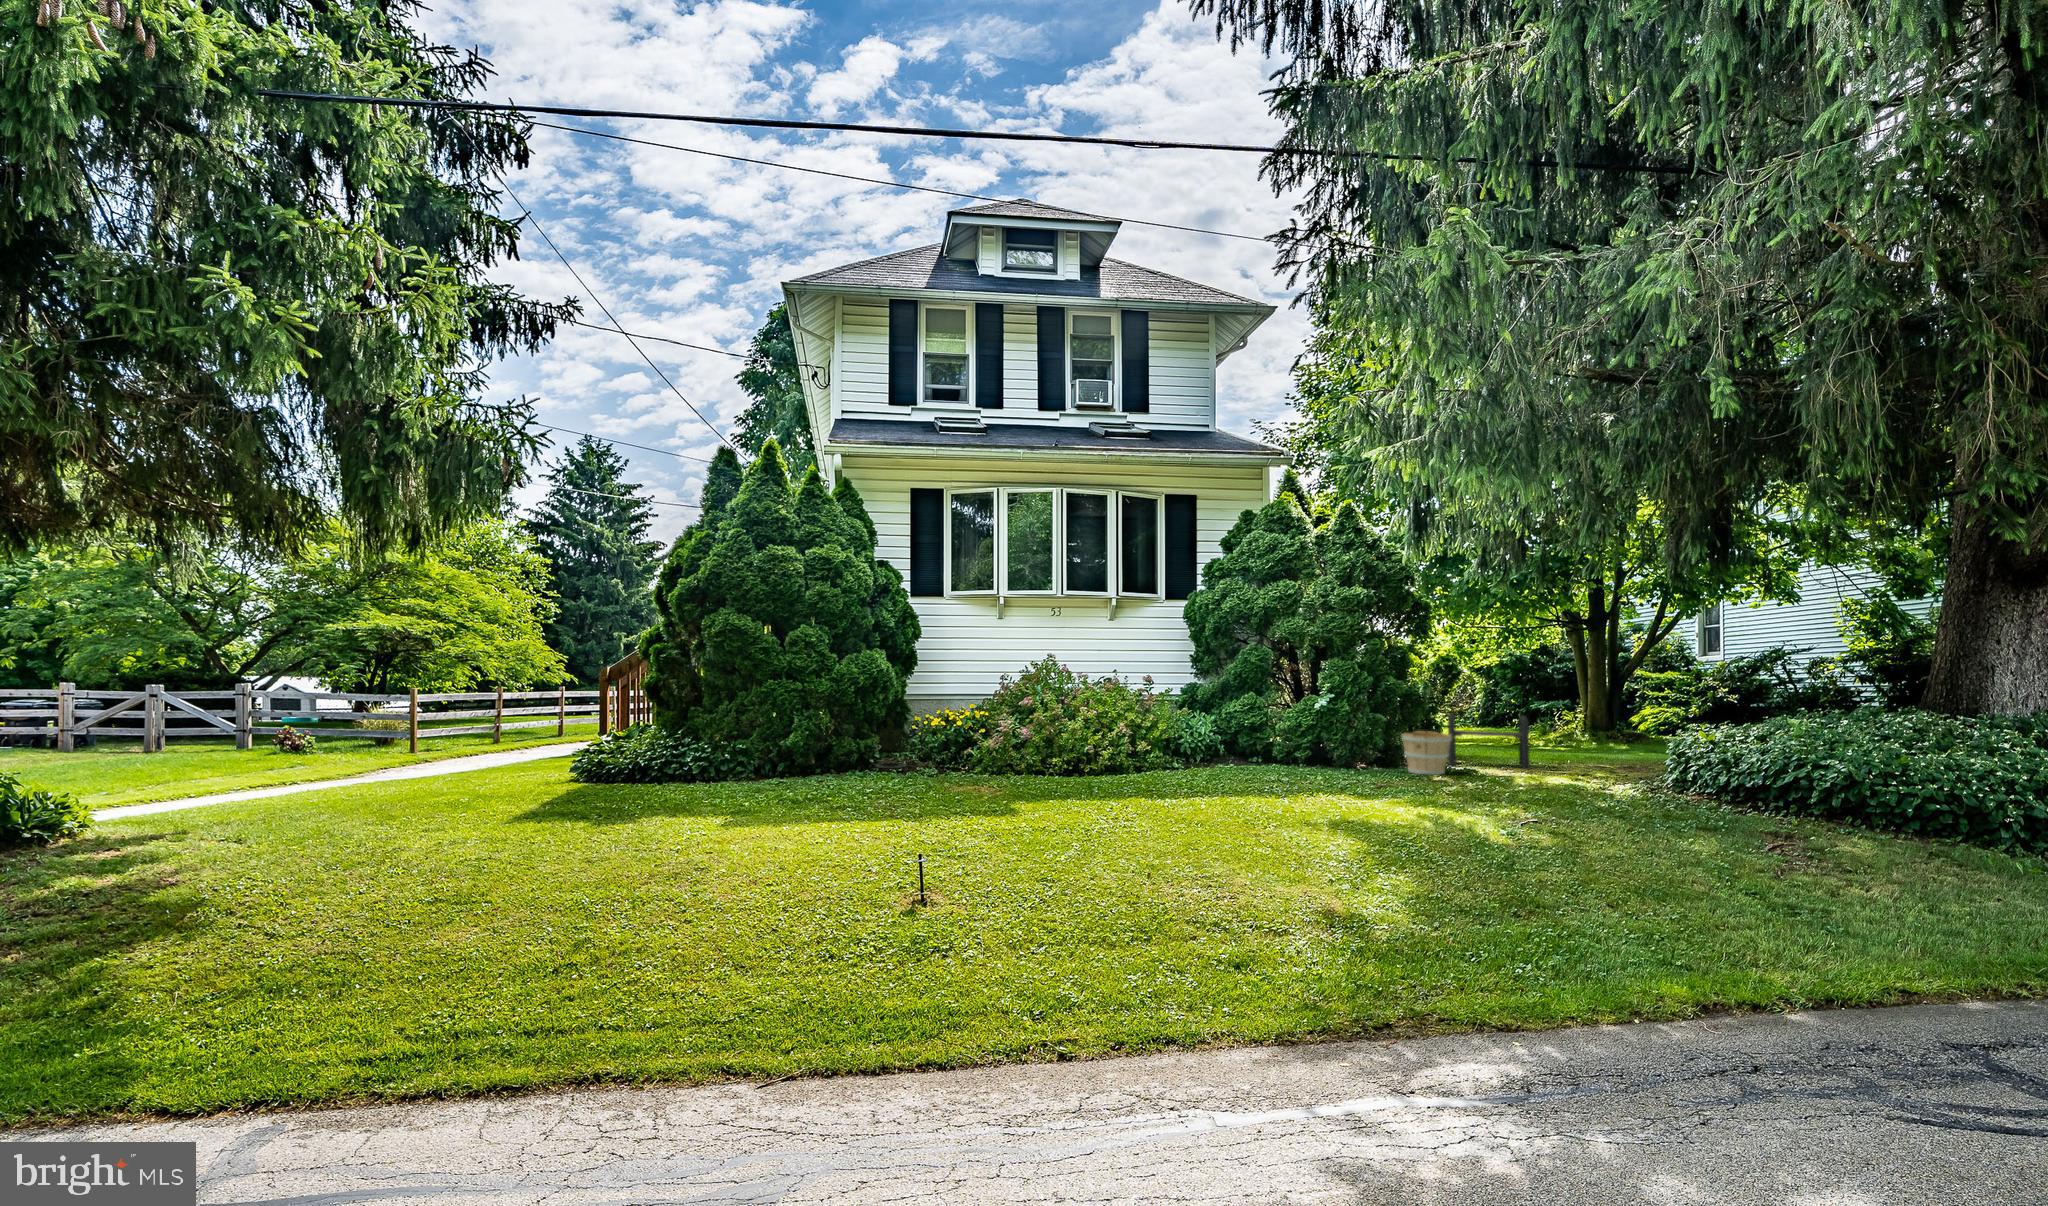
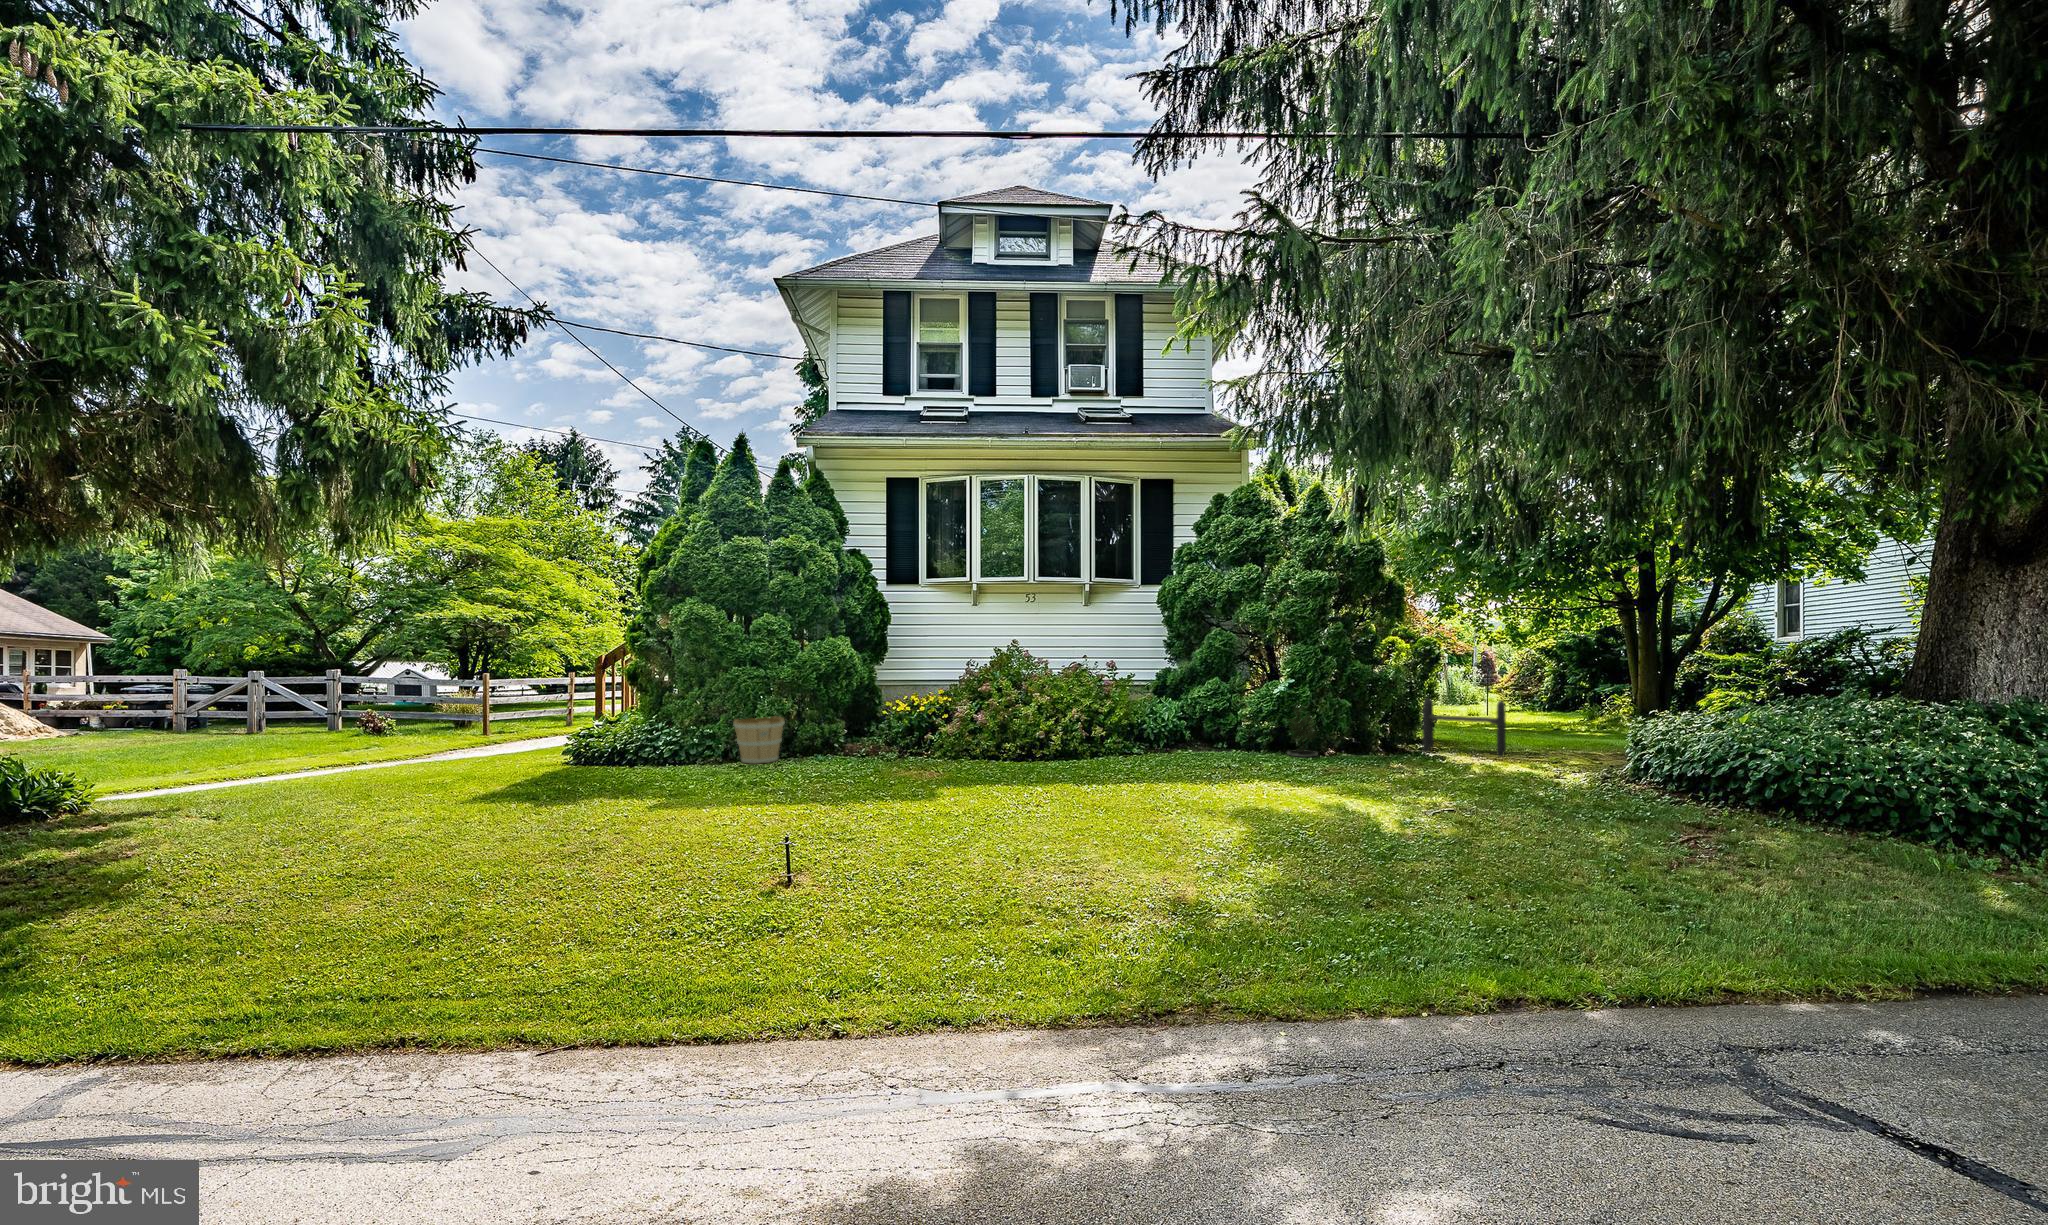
potted tree: present [877,718,907,768] -> present [1288,708,1317,757]
wooden bucket: present [1402,731,1452,775] -> present [734,716,785,764]

